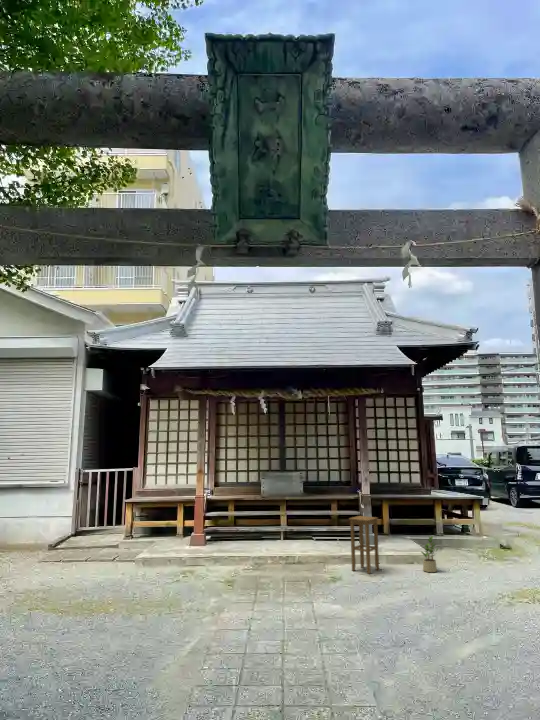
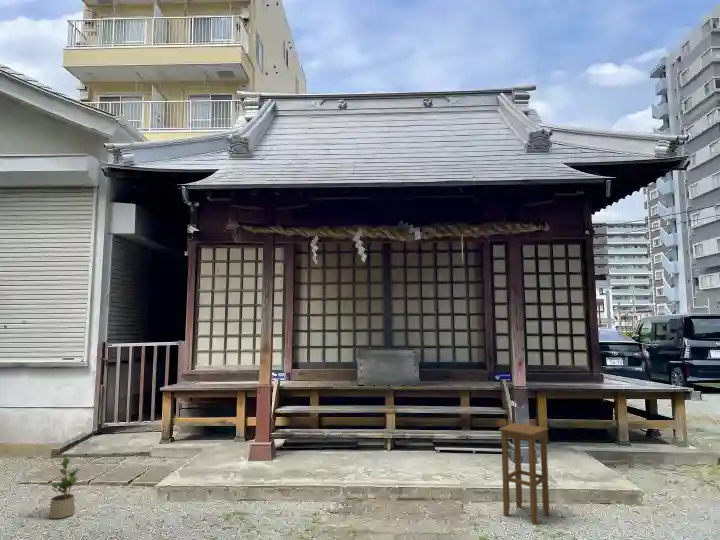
potted plant: present [421,536,438,572] -> present [49,457,79,518]

